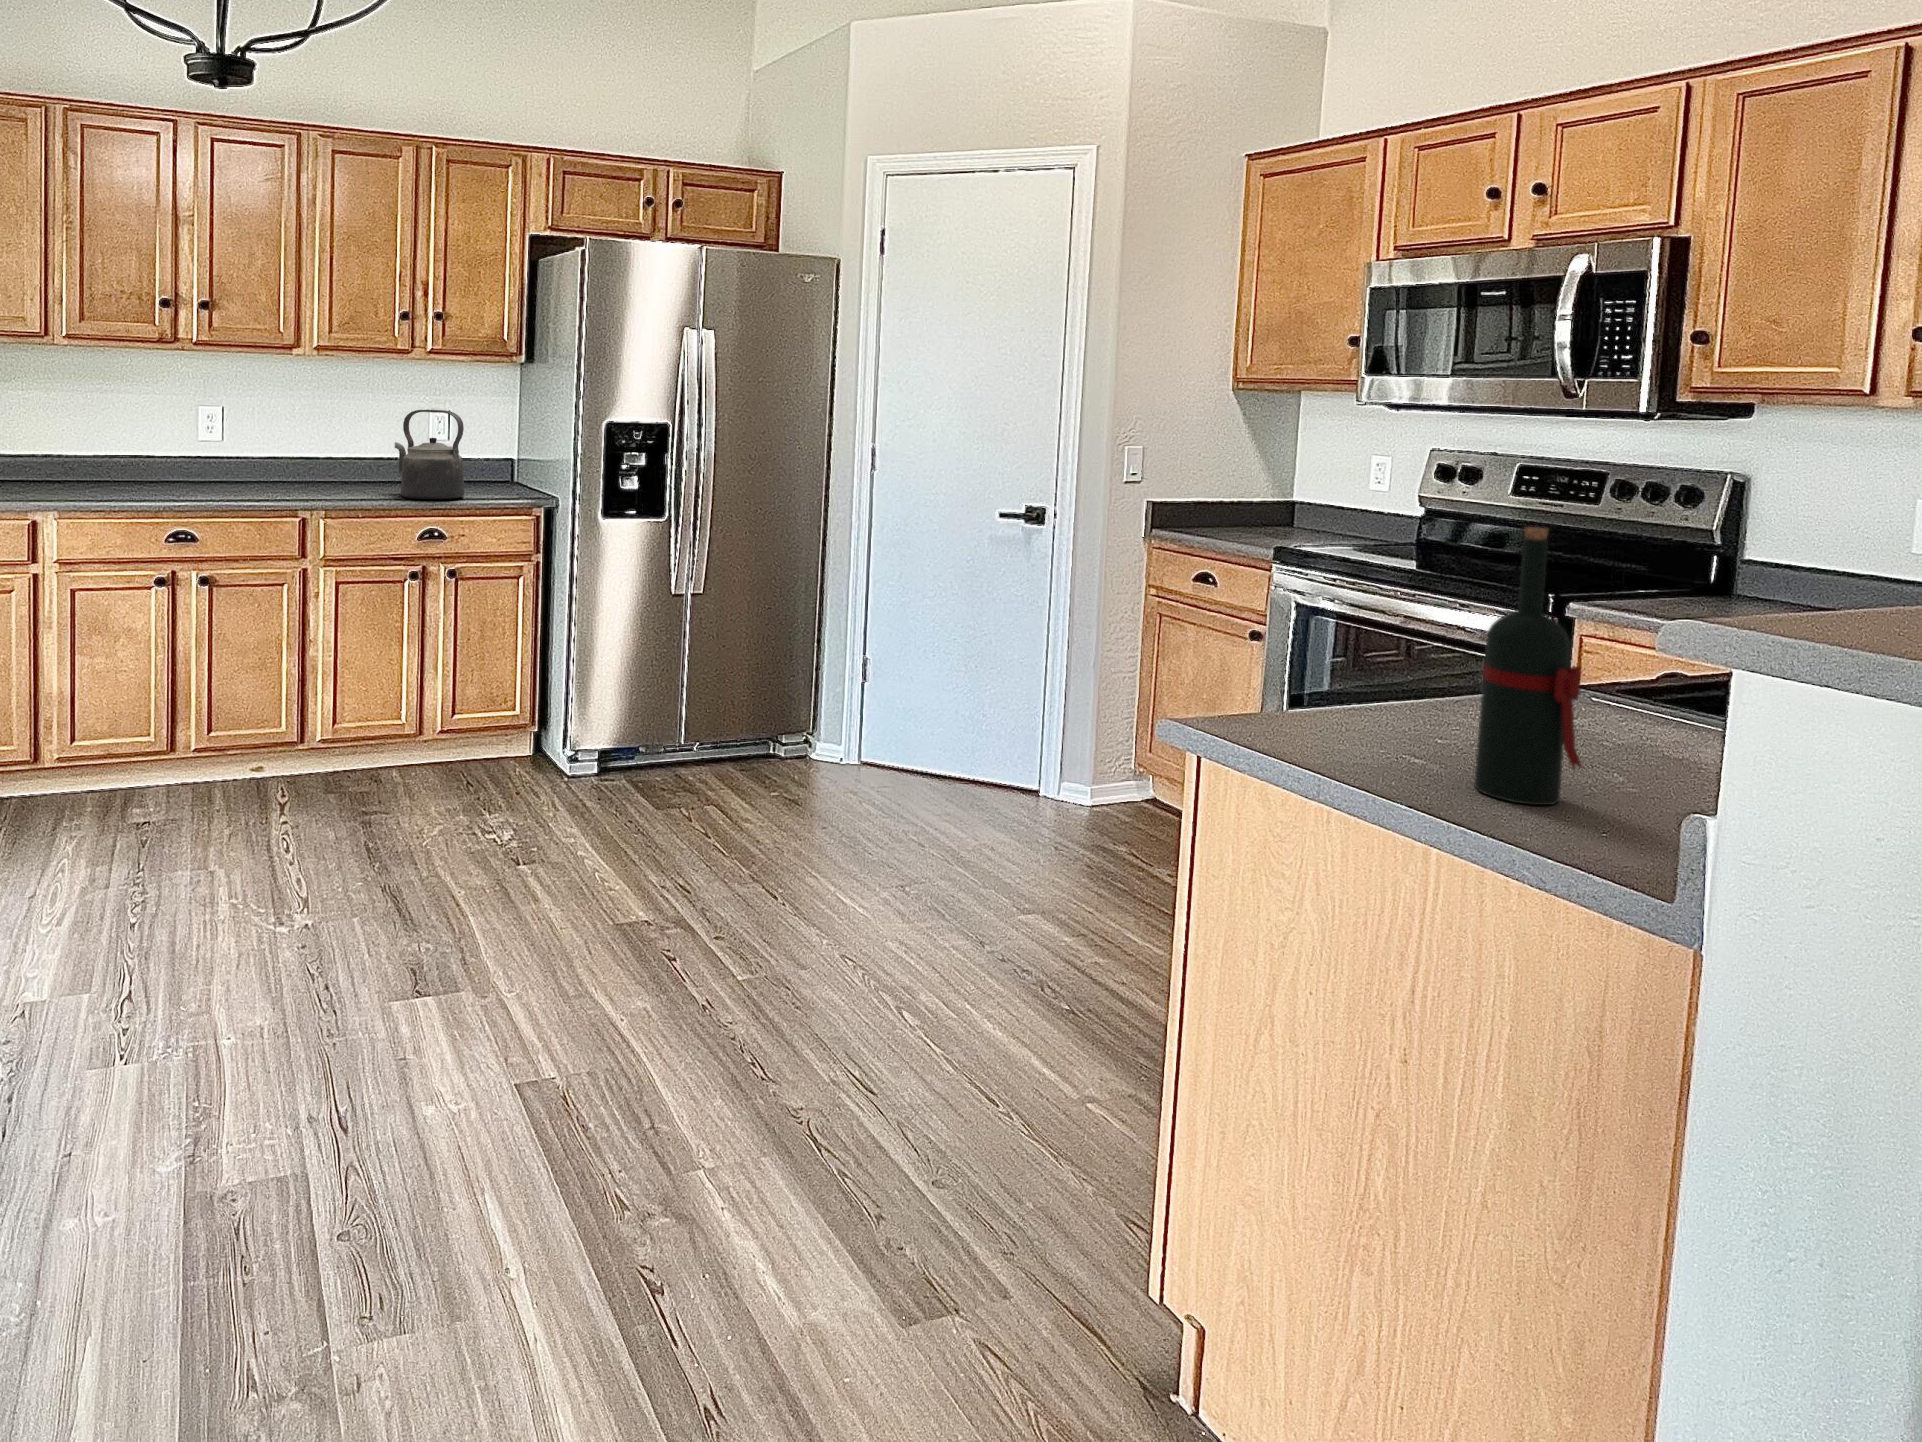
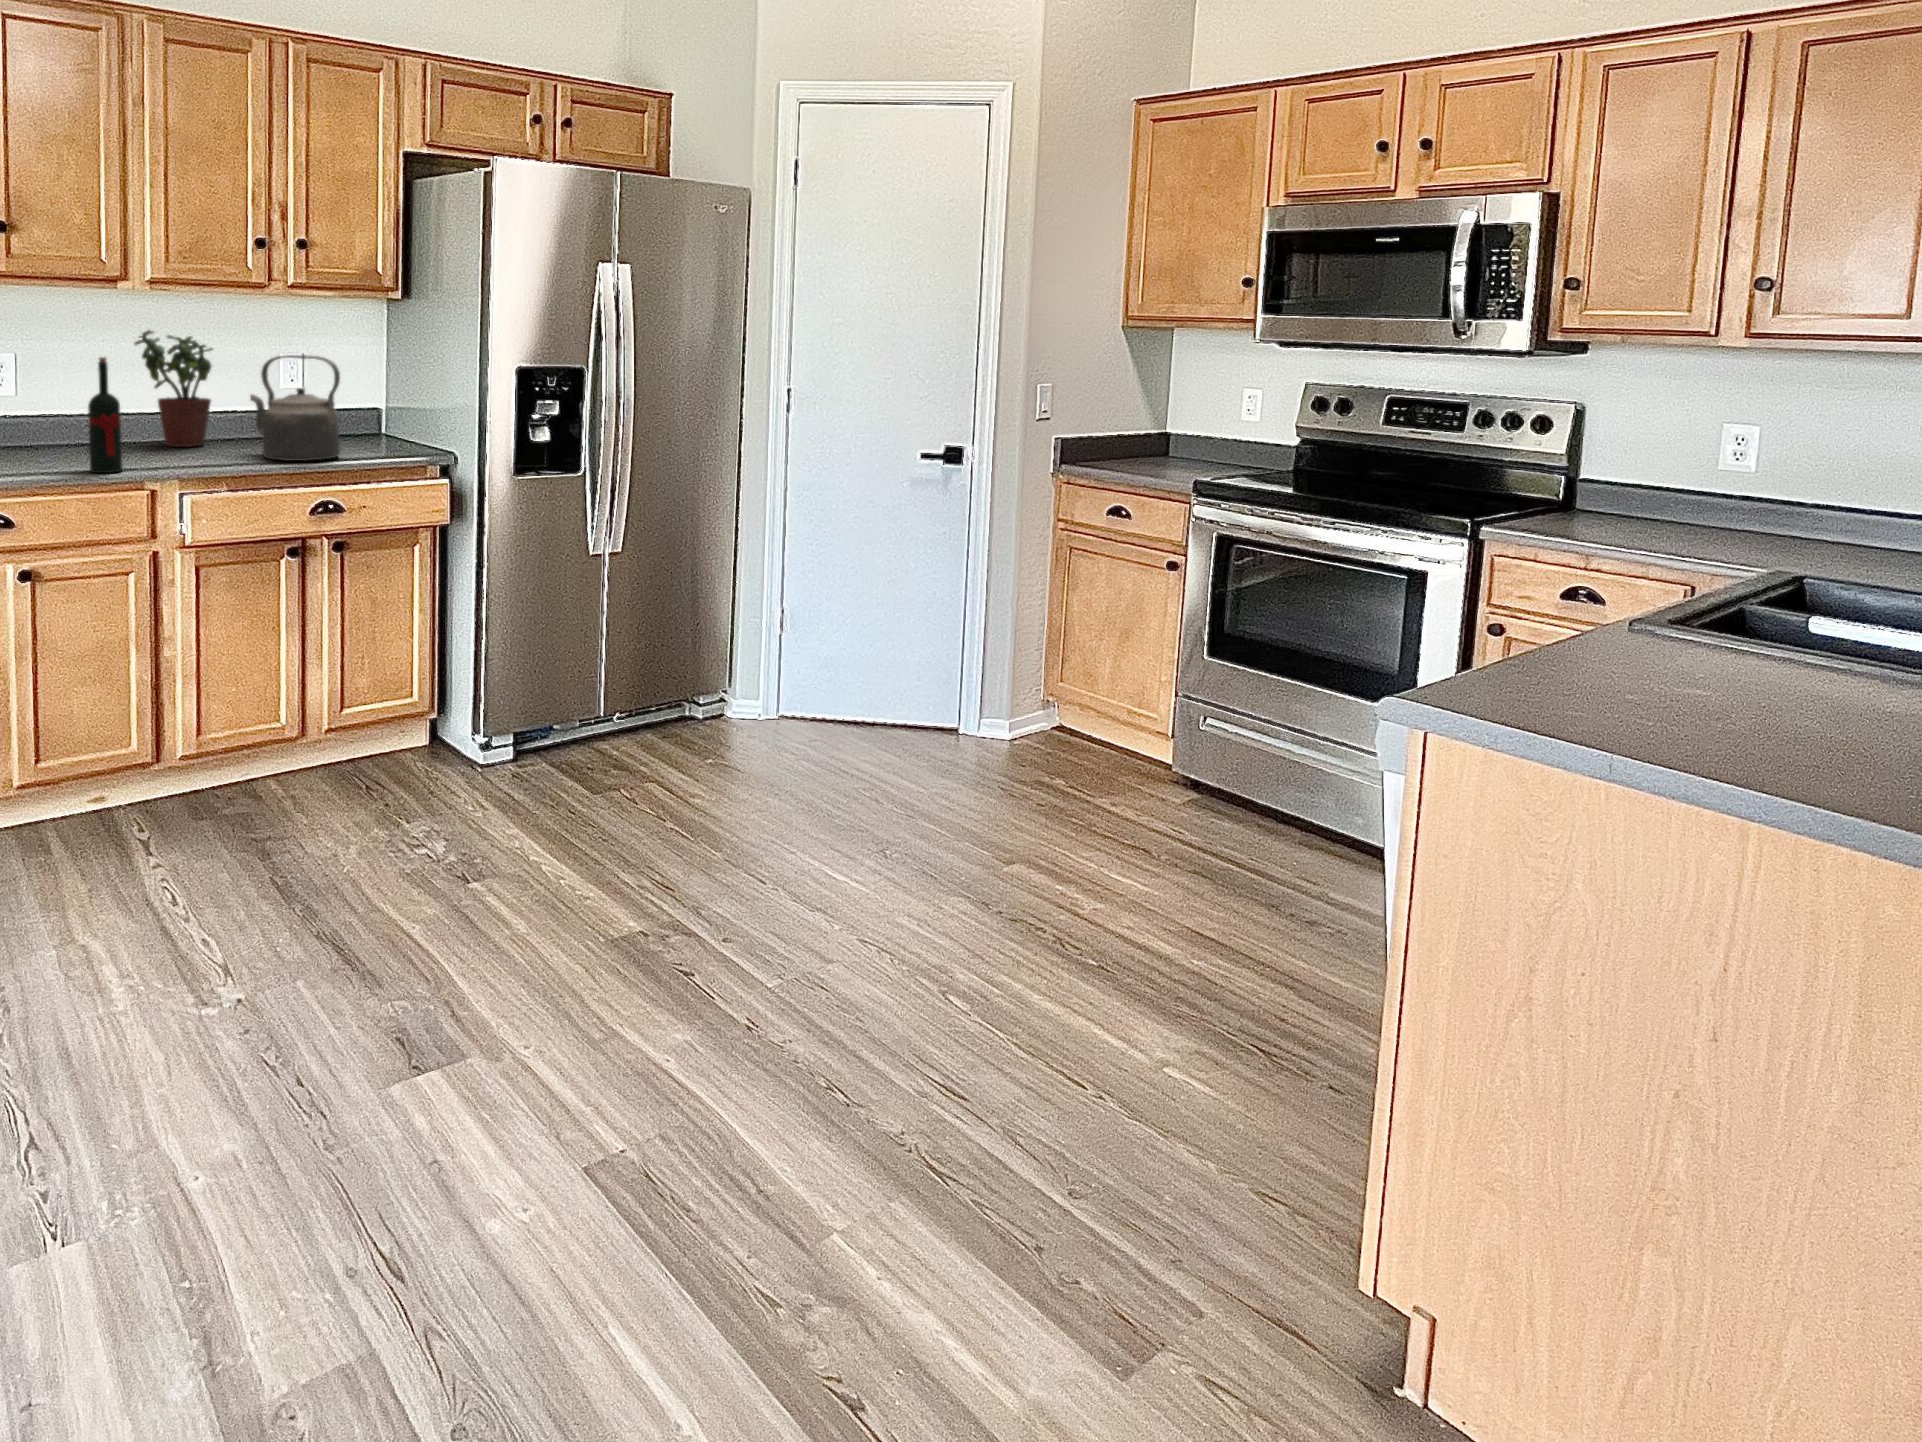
potted plant: none [311,388,372,486] -> present [135,330,214,447]
wine bottle: present [1474,527,1582,805] -> present [88,357,123,473]

